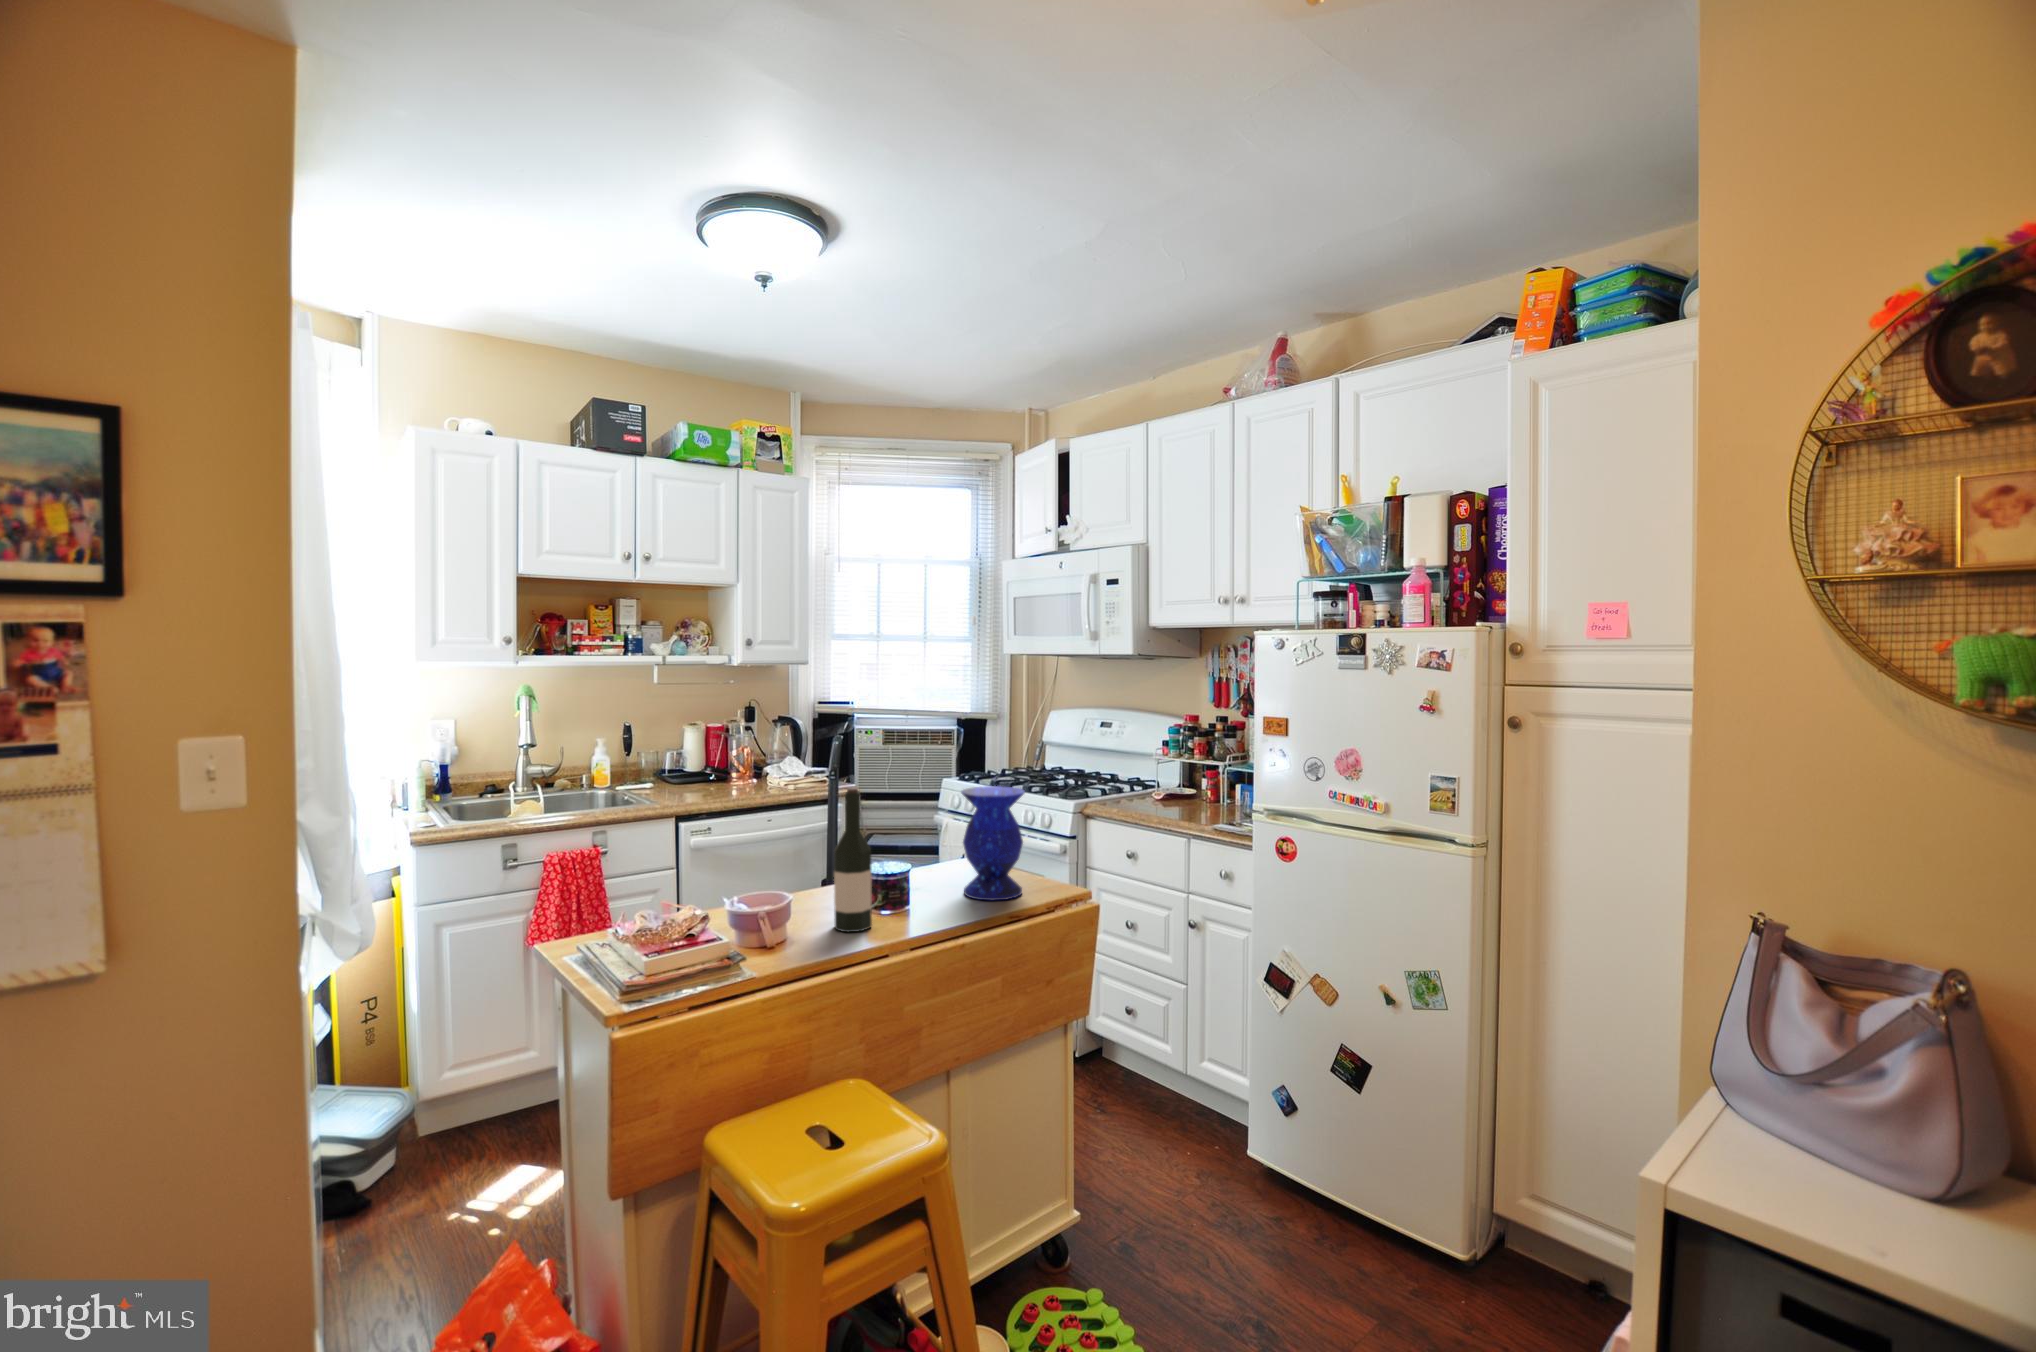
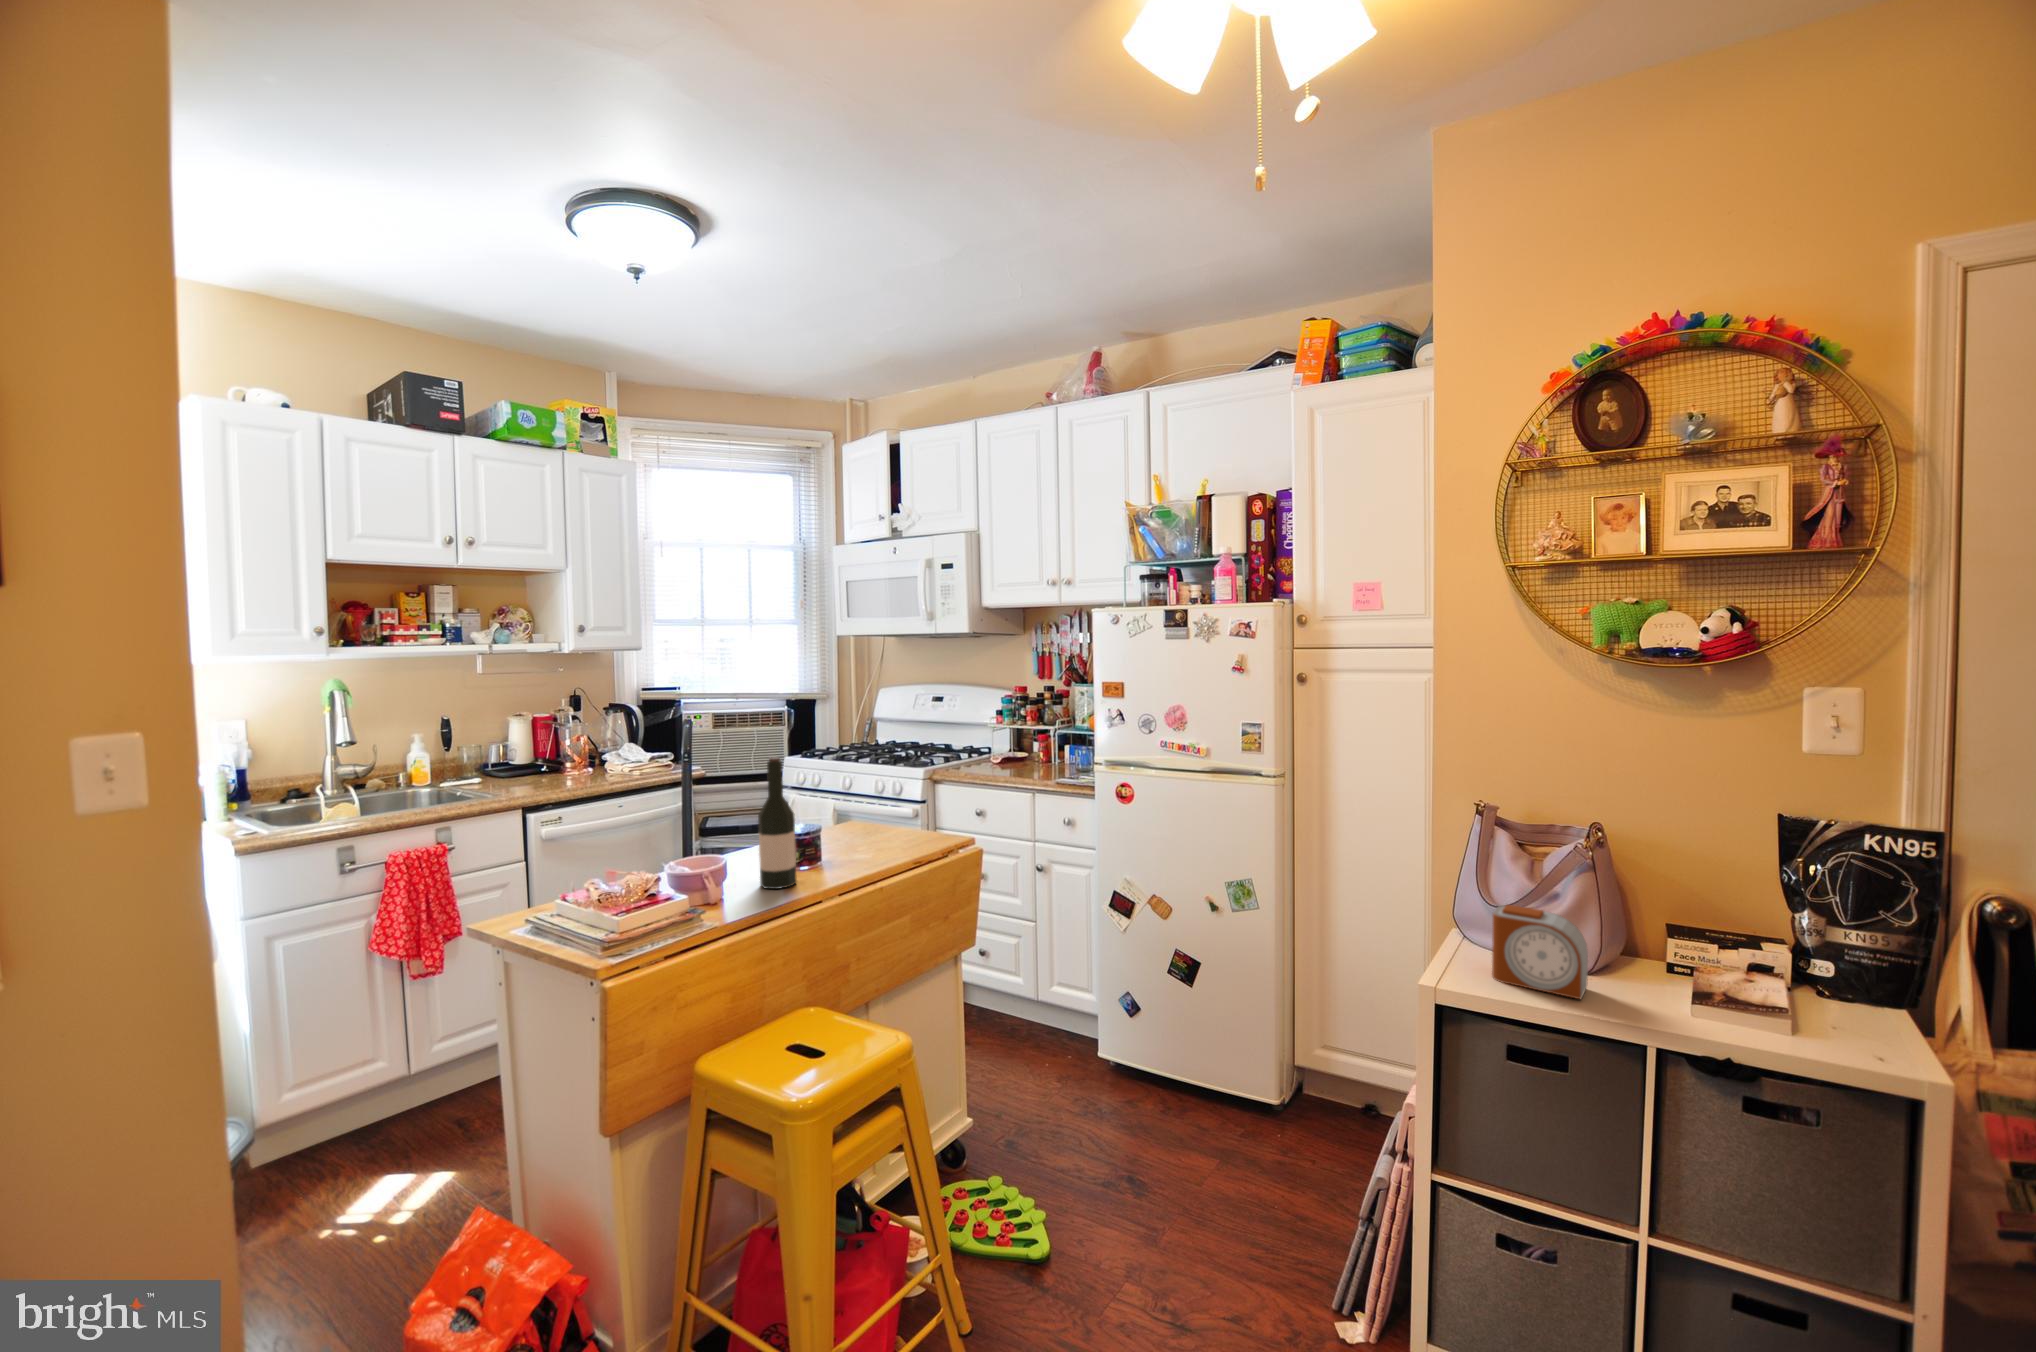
vase: present [961,786,1025,901] -> none [859,752,918,853]
alarm clock: none [1756,1075,1926,1246] -> present [1492,905,1588,999]

